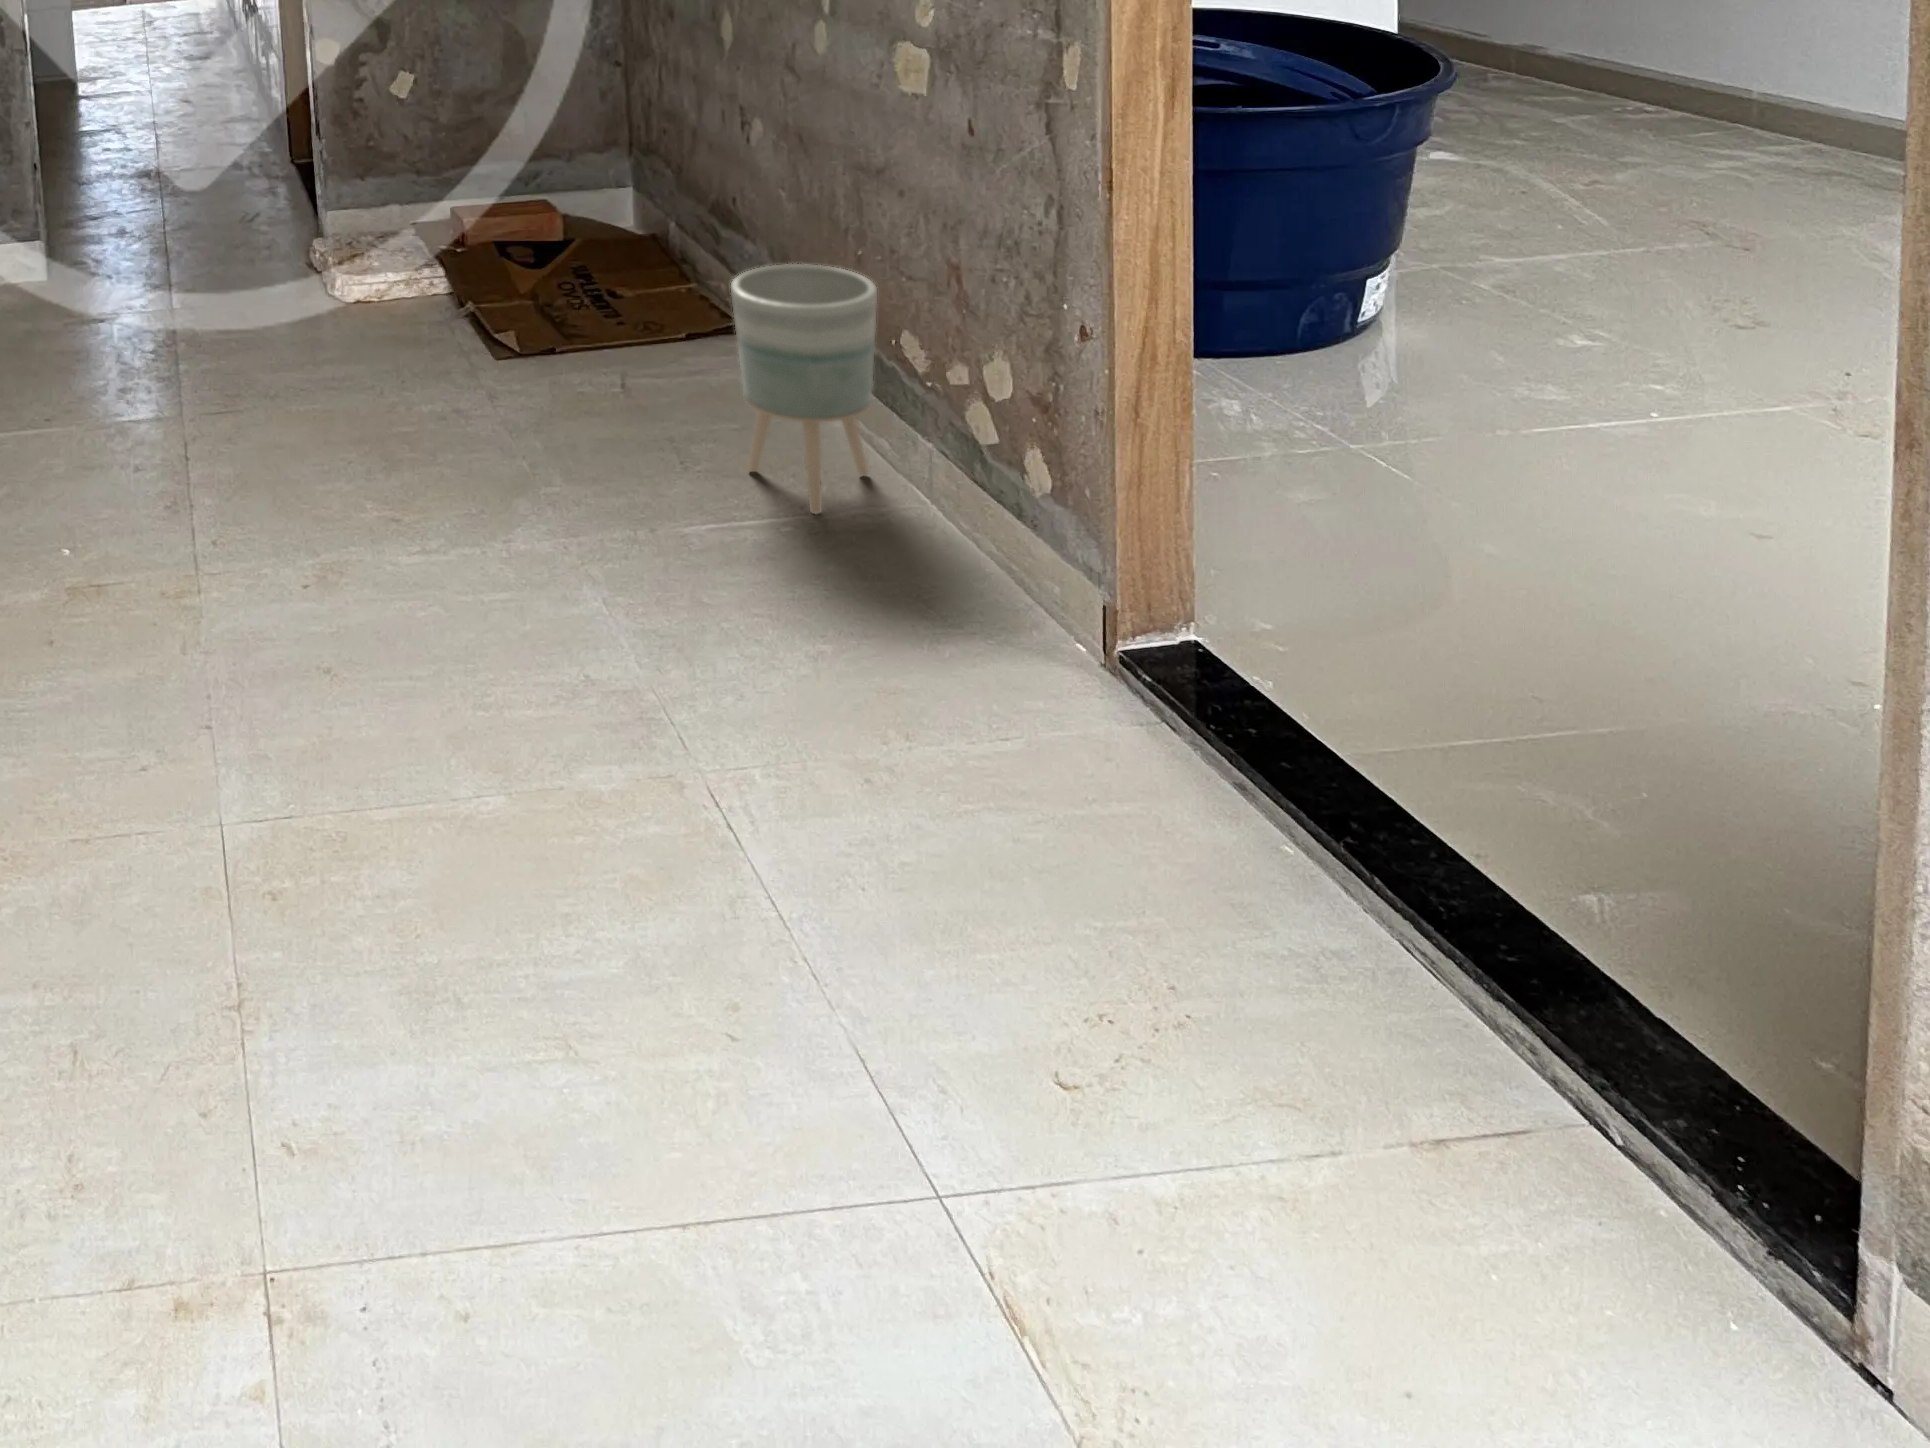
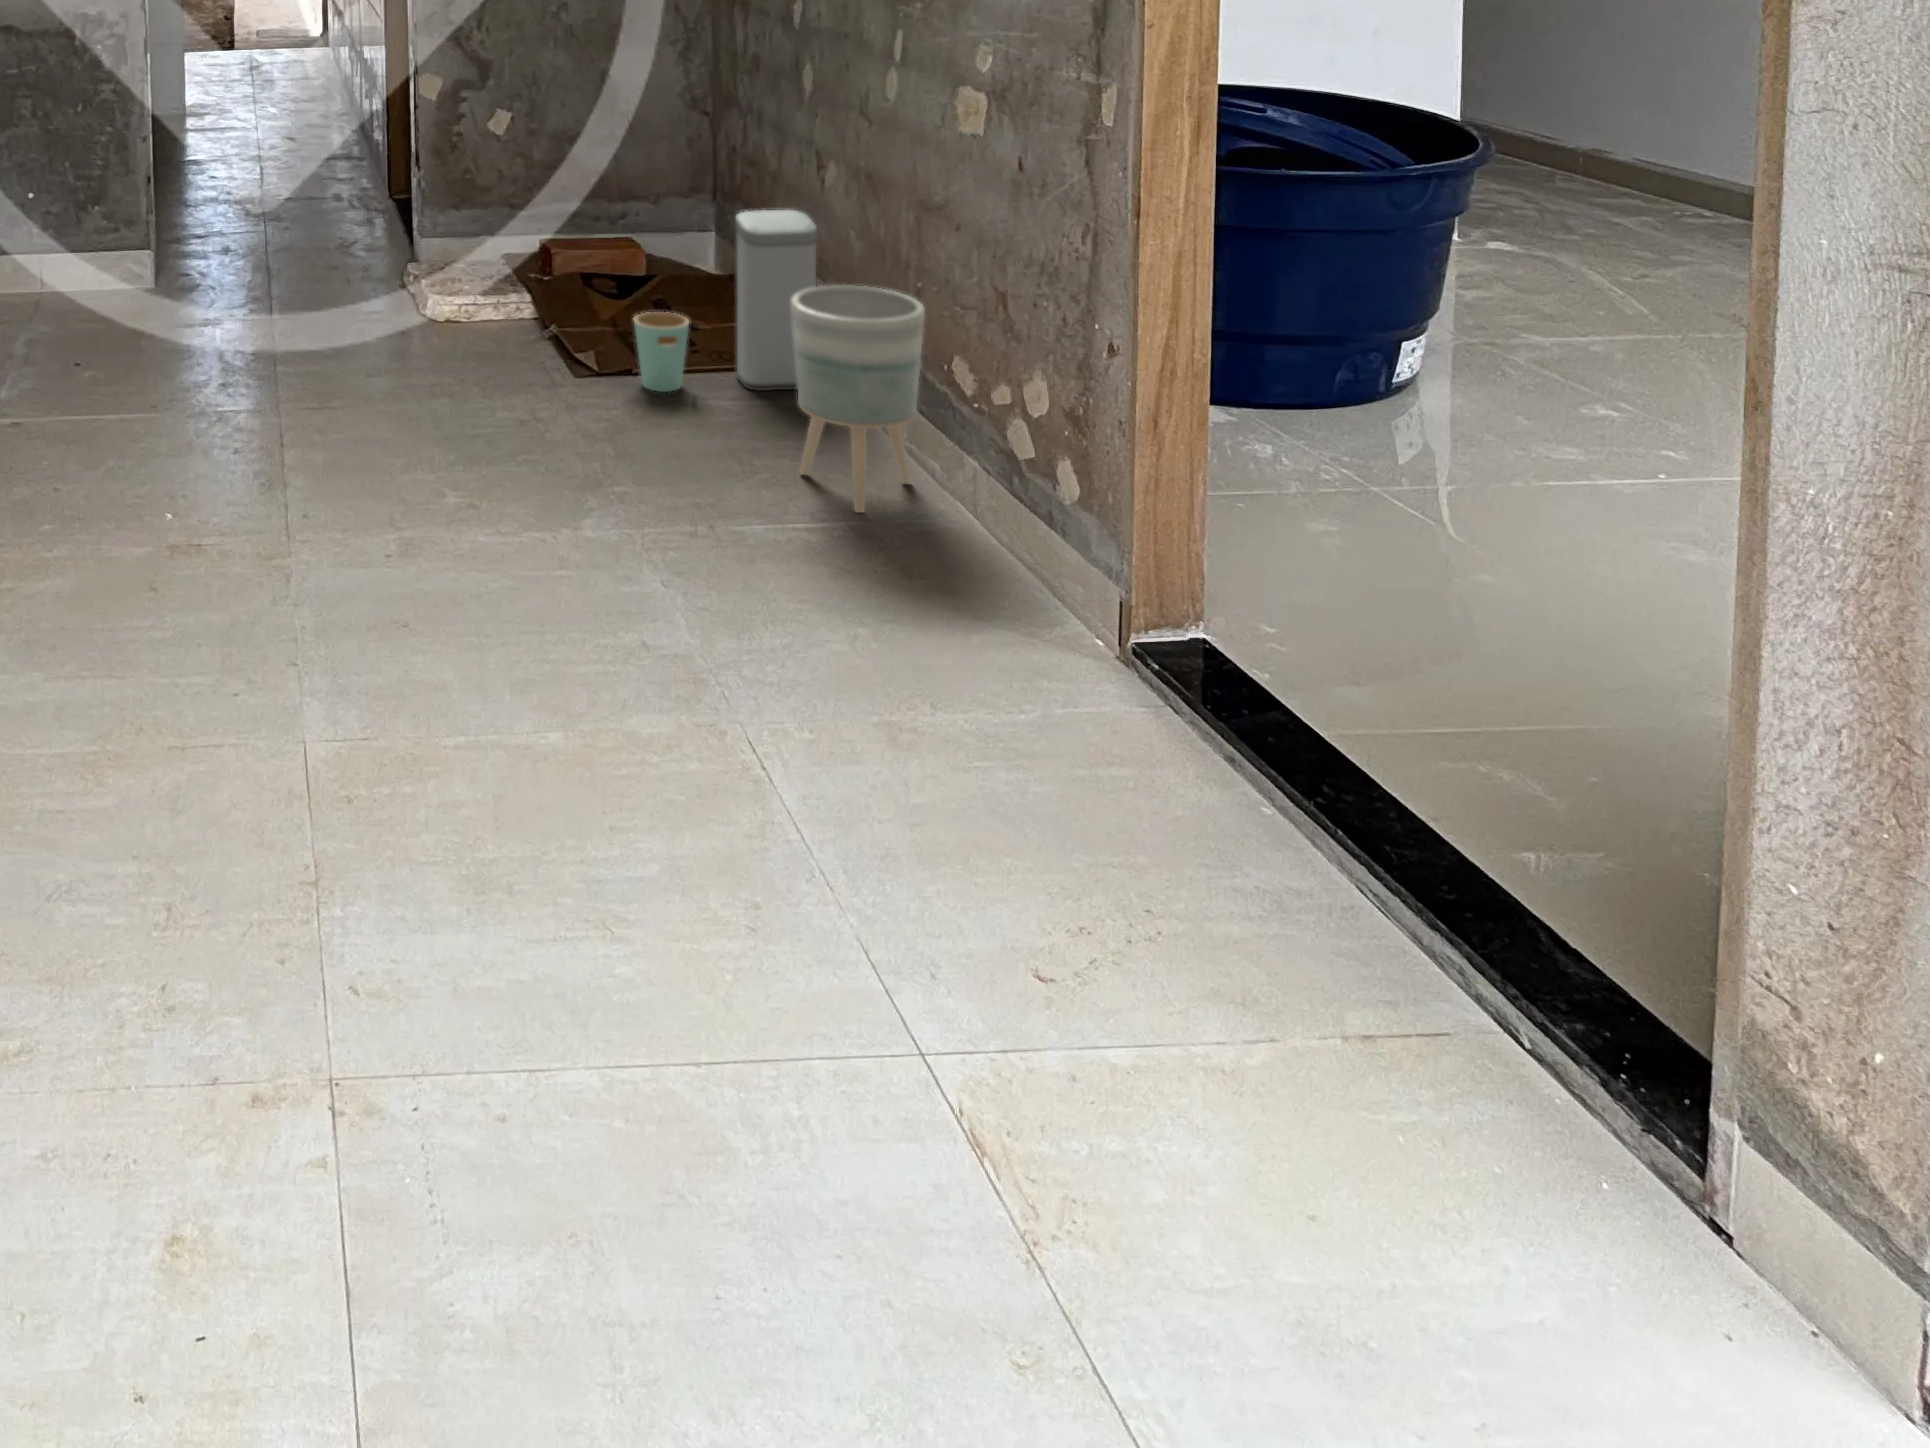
trash can: none [559,177,757,381] -> present [634,210,817,392]

